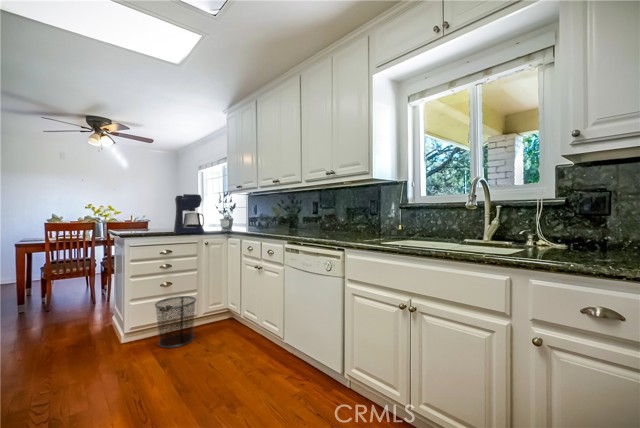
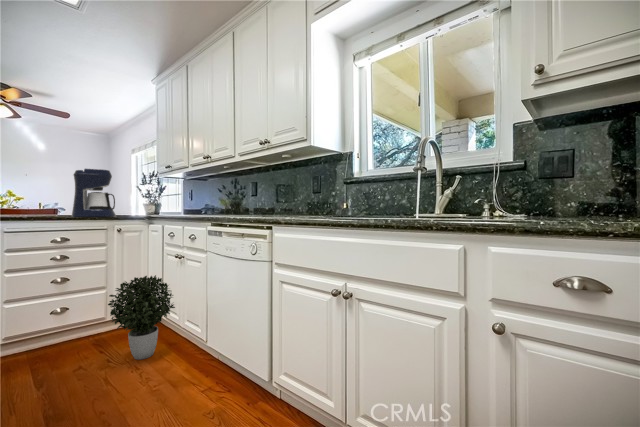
potted plant: none [207,282,255,351] -> present [108,275,175,360]
trash can: present [155,296,196,348] -> none [39,295,101,361]

